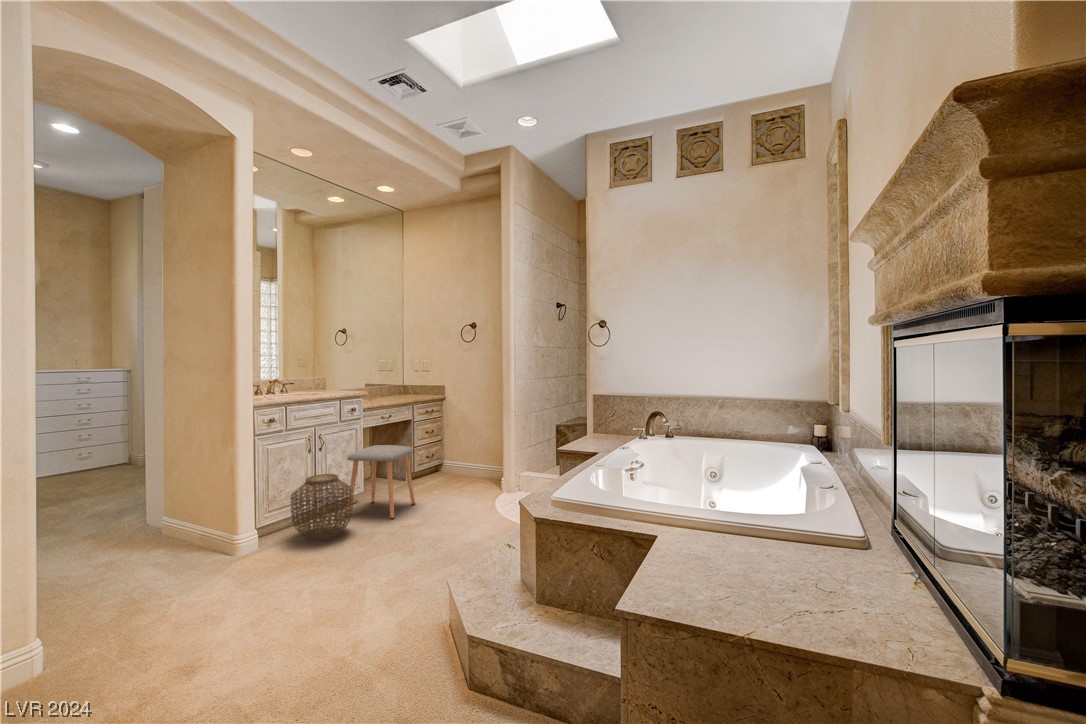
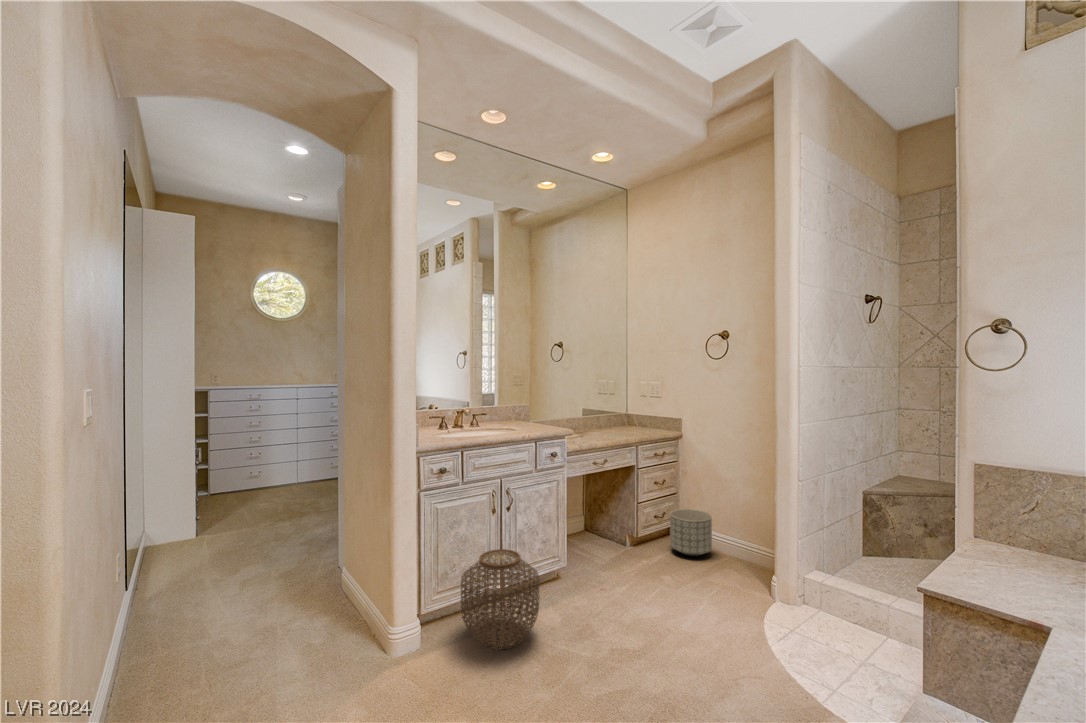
stool: present [347,445,415,519] -> none [539,505,633,625]
planter: none [438,449,466,480] -> present [670,509,712,556]

